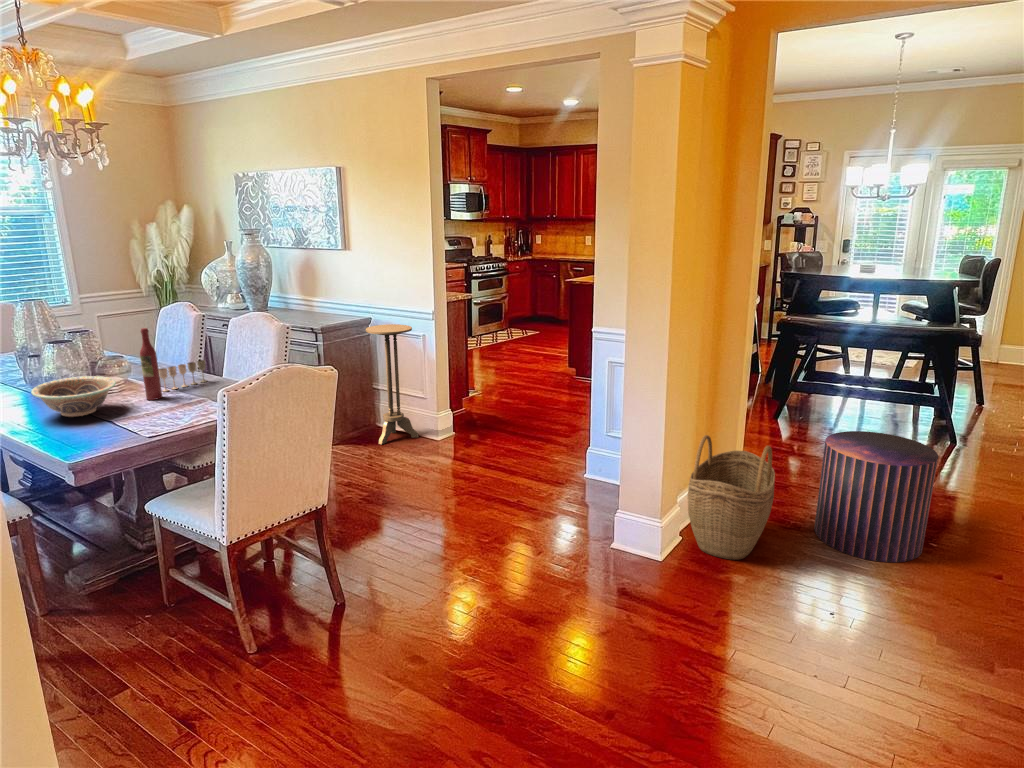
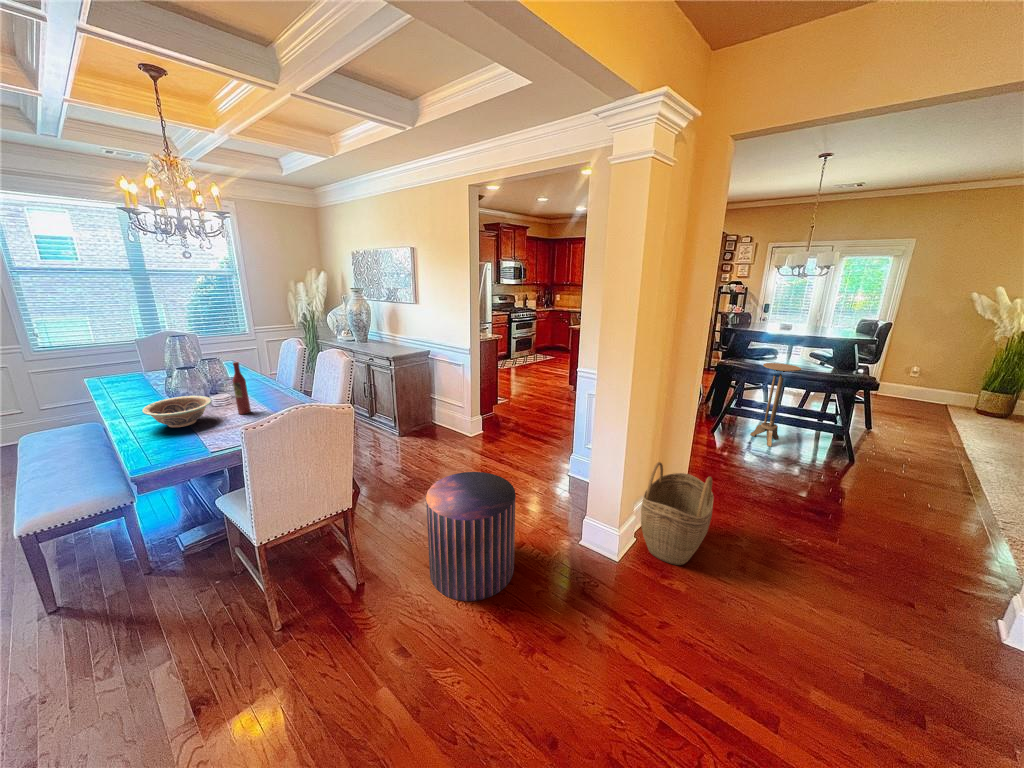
side table: present [366,324,419,445] -> present [750,363,801,447]
wine glass: present [159,360,207,392] -> none [251,384,292,407]
pouf: present [814,431,938,562] -> present [426,472,516,601]

